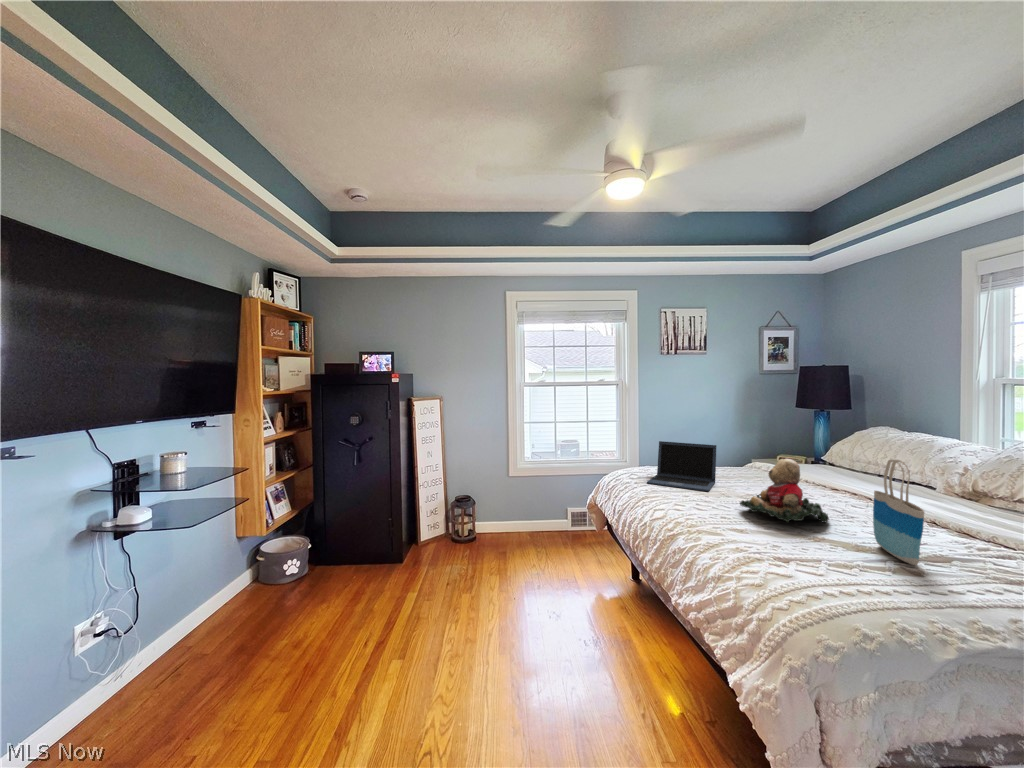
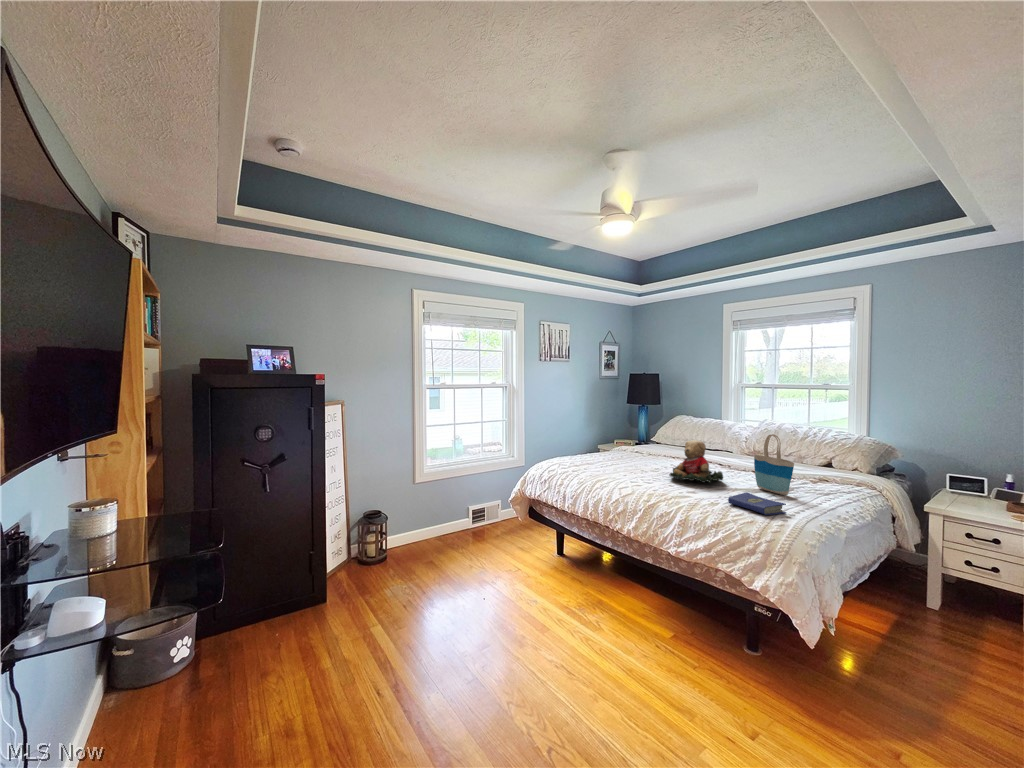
laptop: present [647,441,716,491] -> none [577,435,631,471]
hardcover book: none [765,544,848,589] -> present [728,492,786,515]

